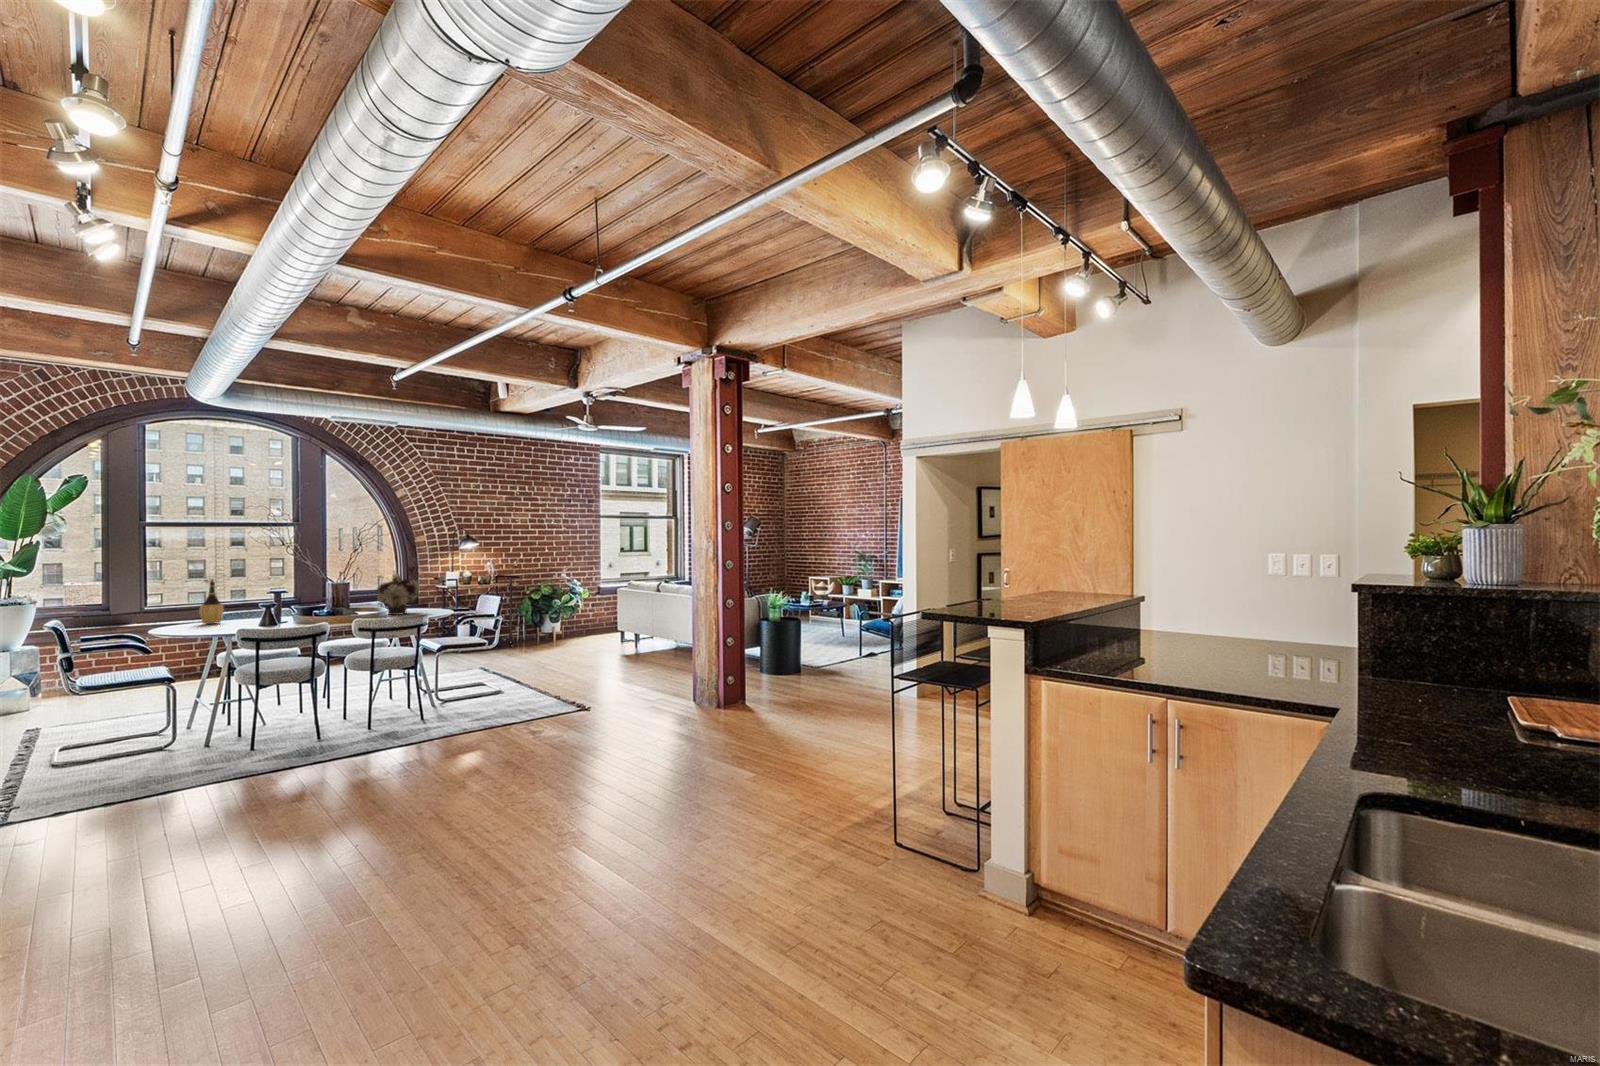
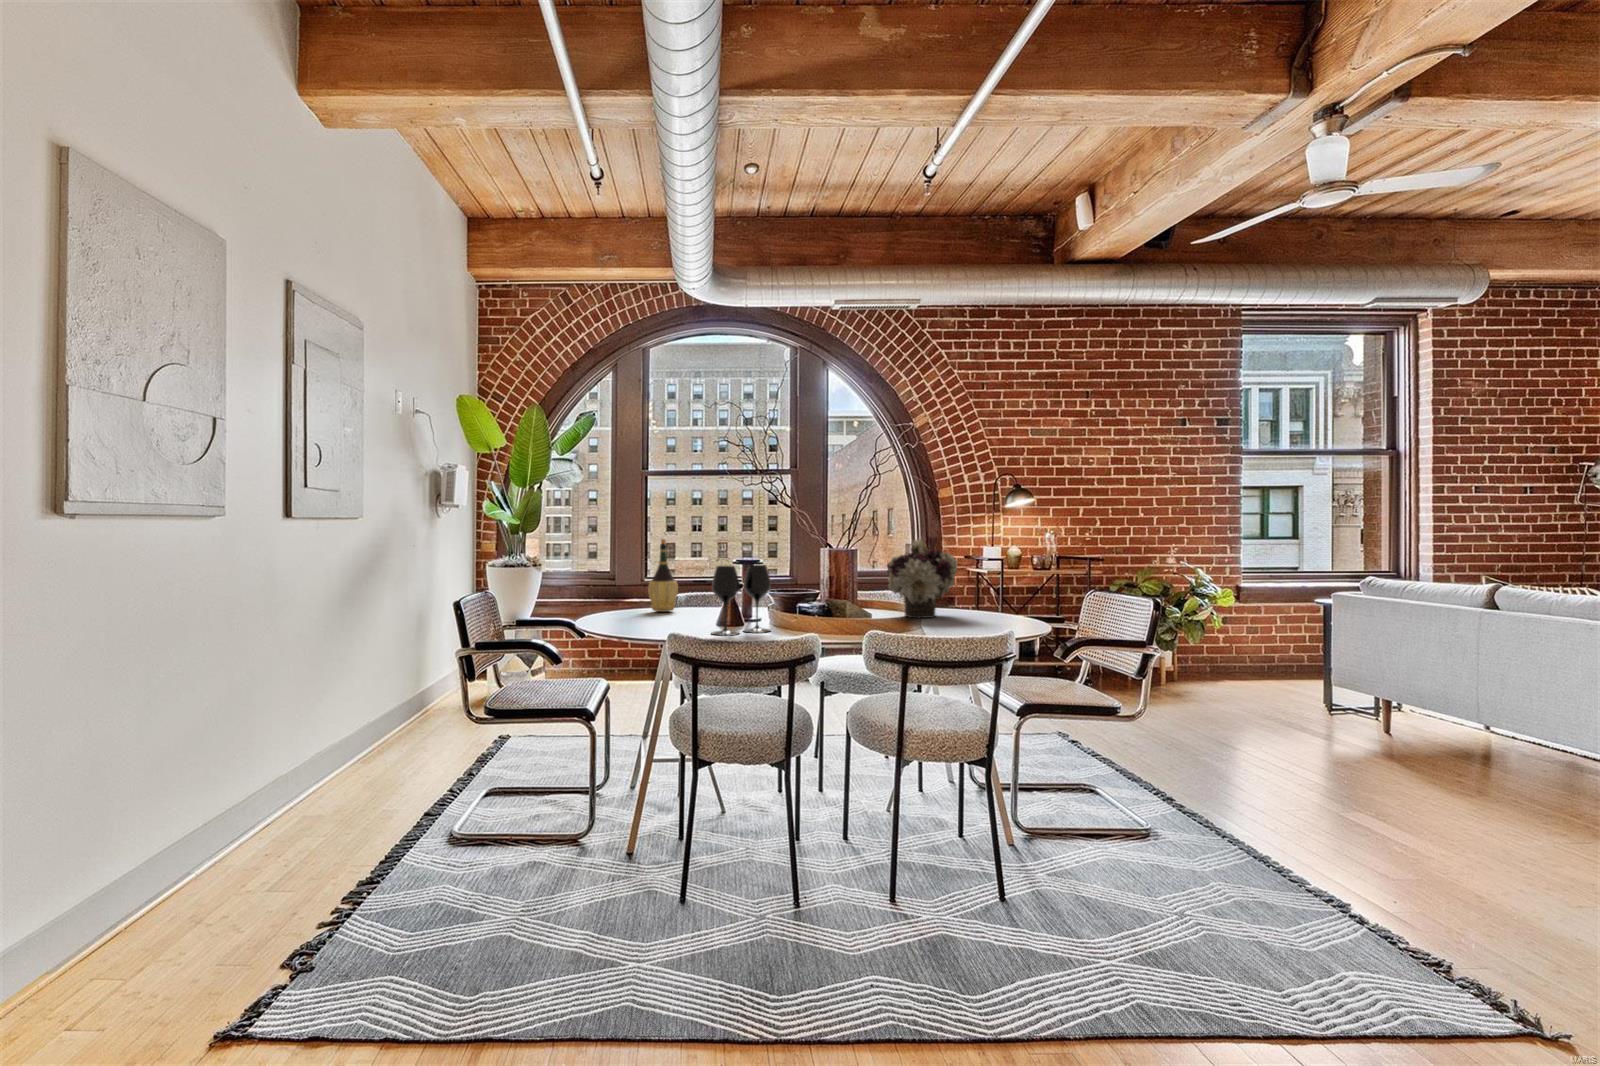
wine glass: none [265,592,305,630] -> present [712,565,771,635]

